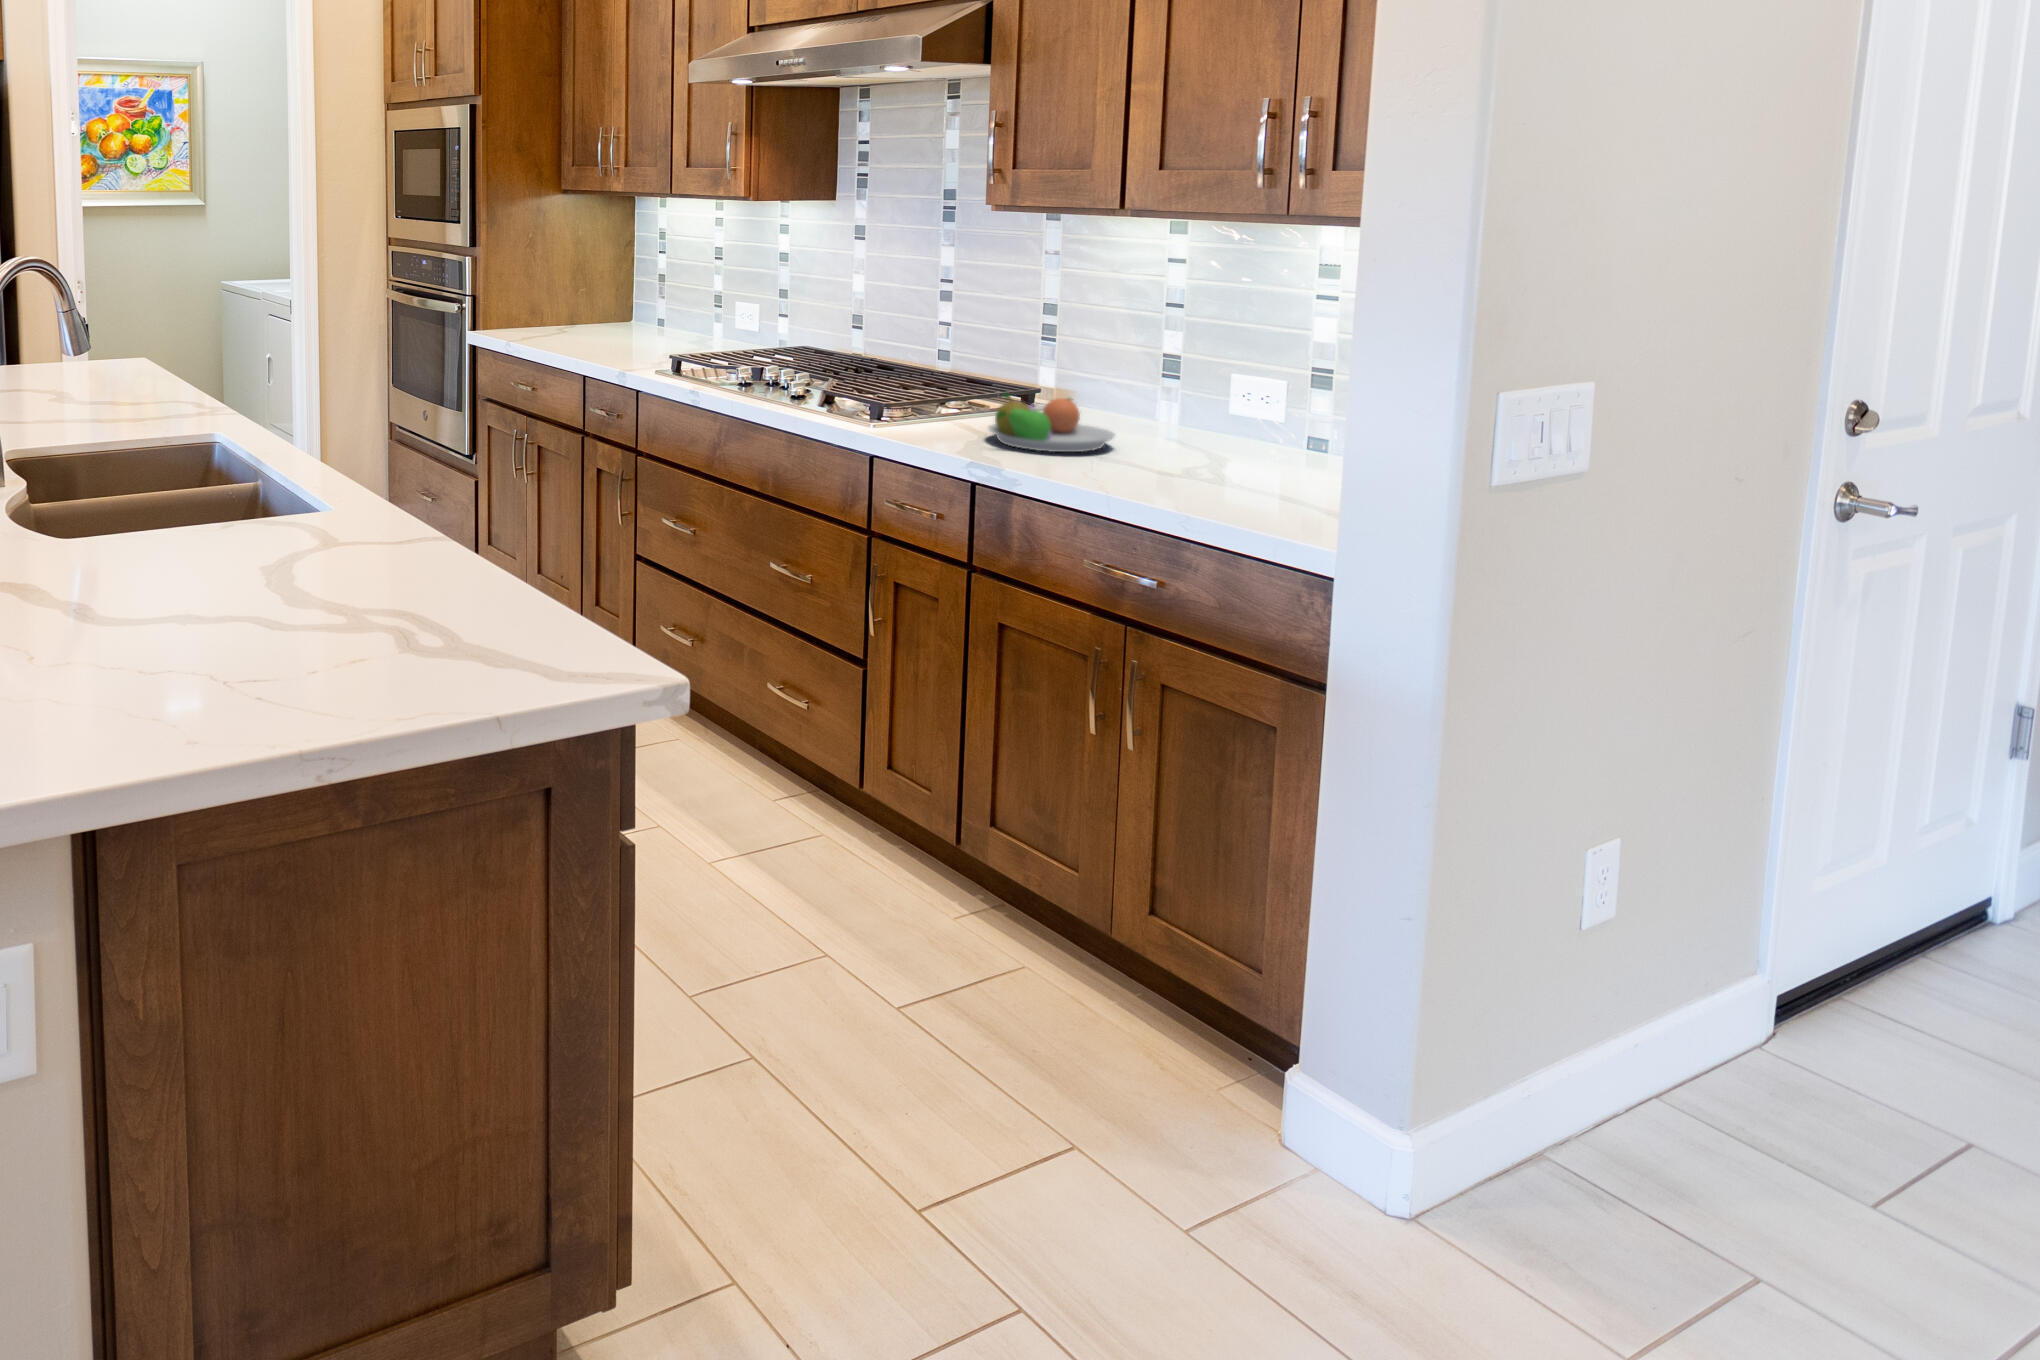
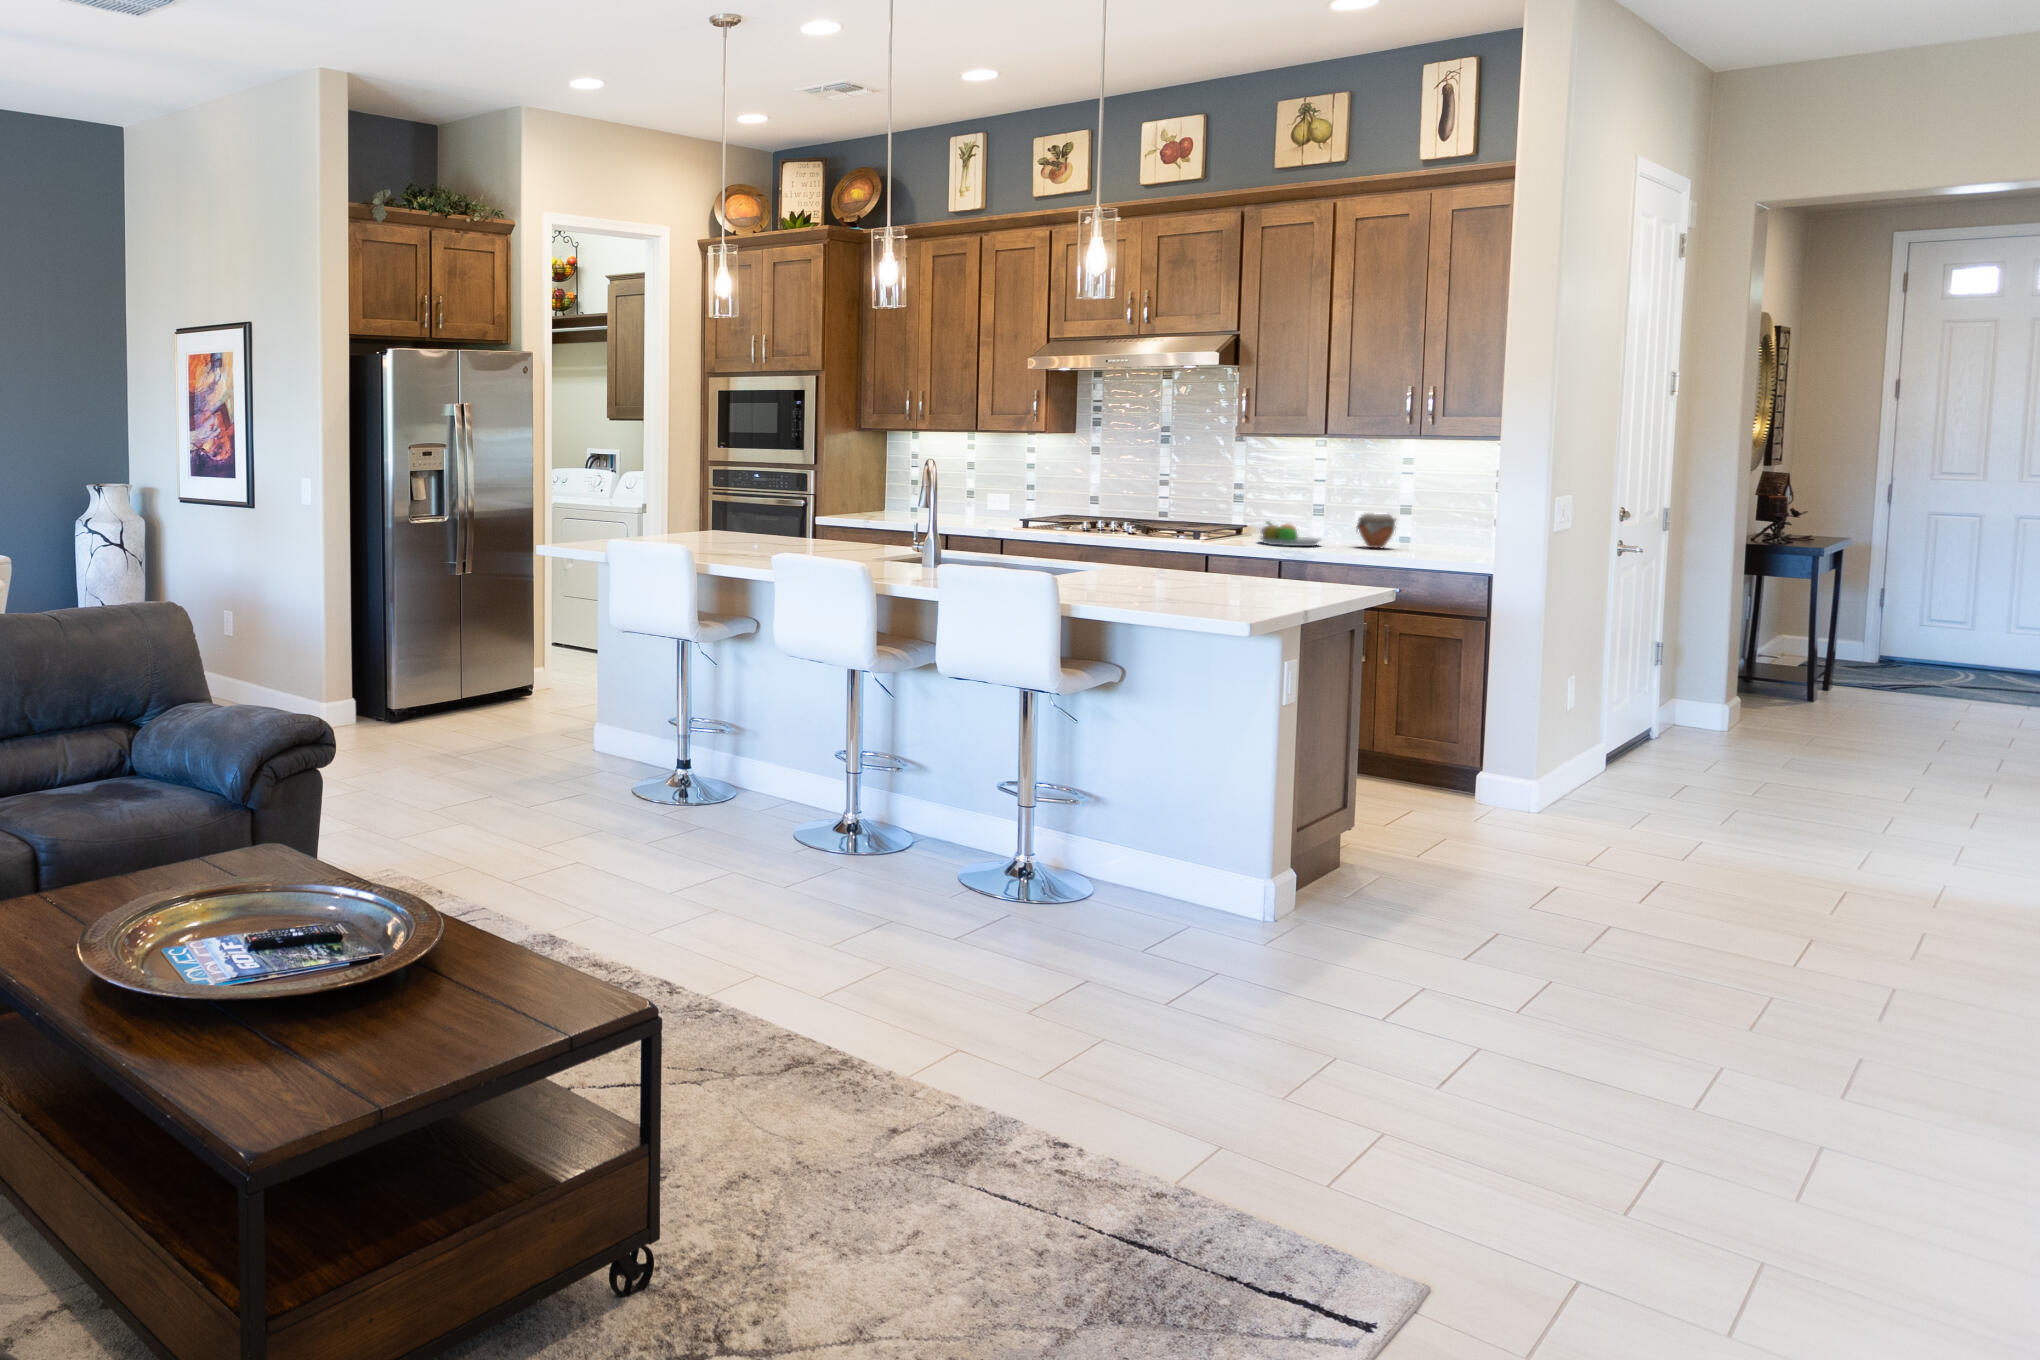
jar: none [1179,386,1268,467] -> present [1357,513,1395,548]

